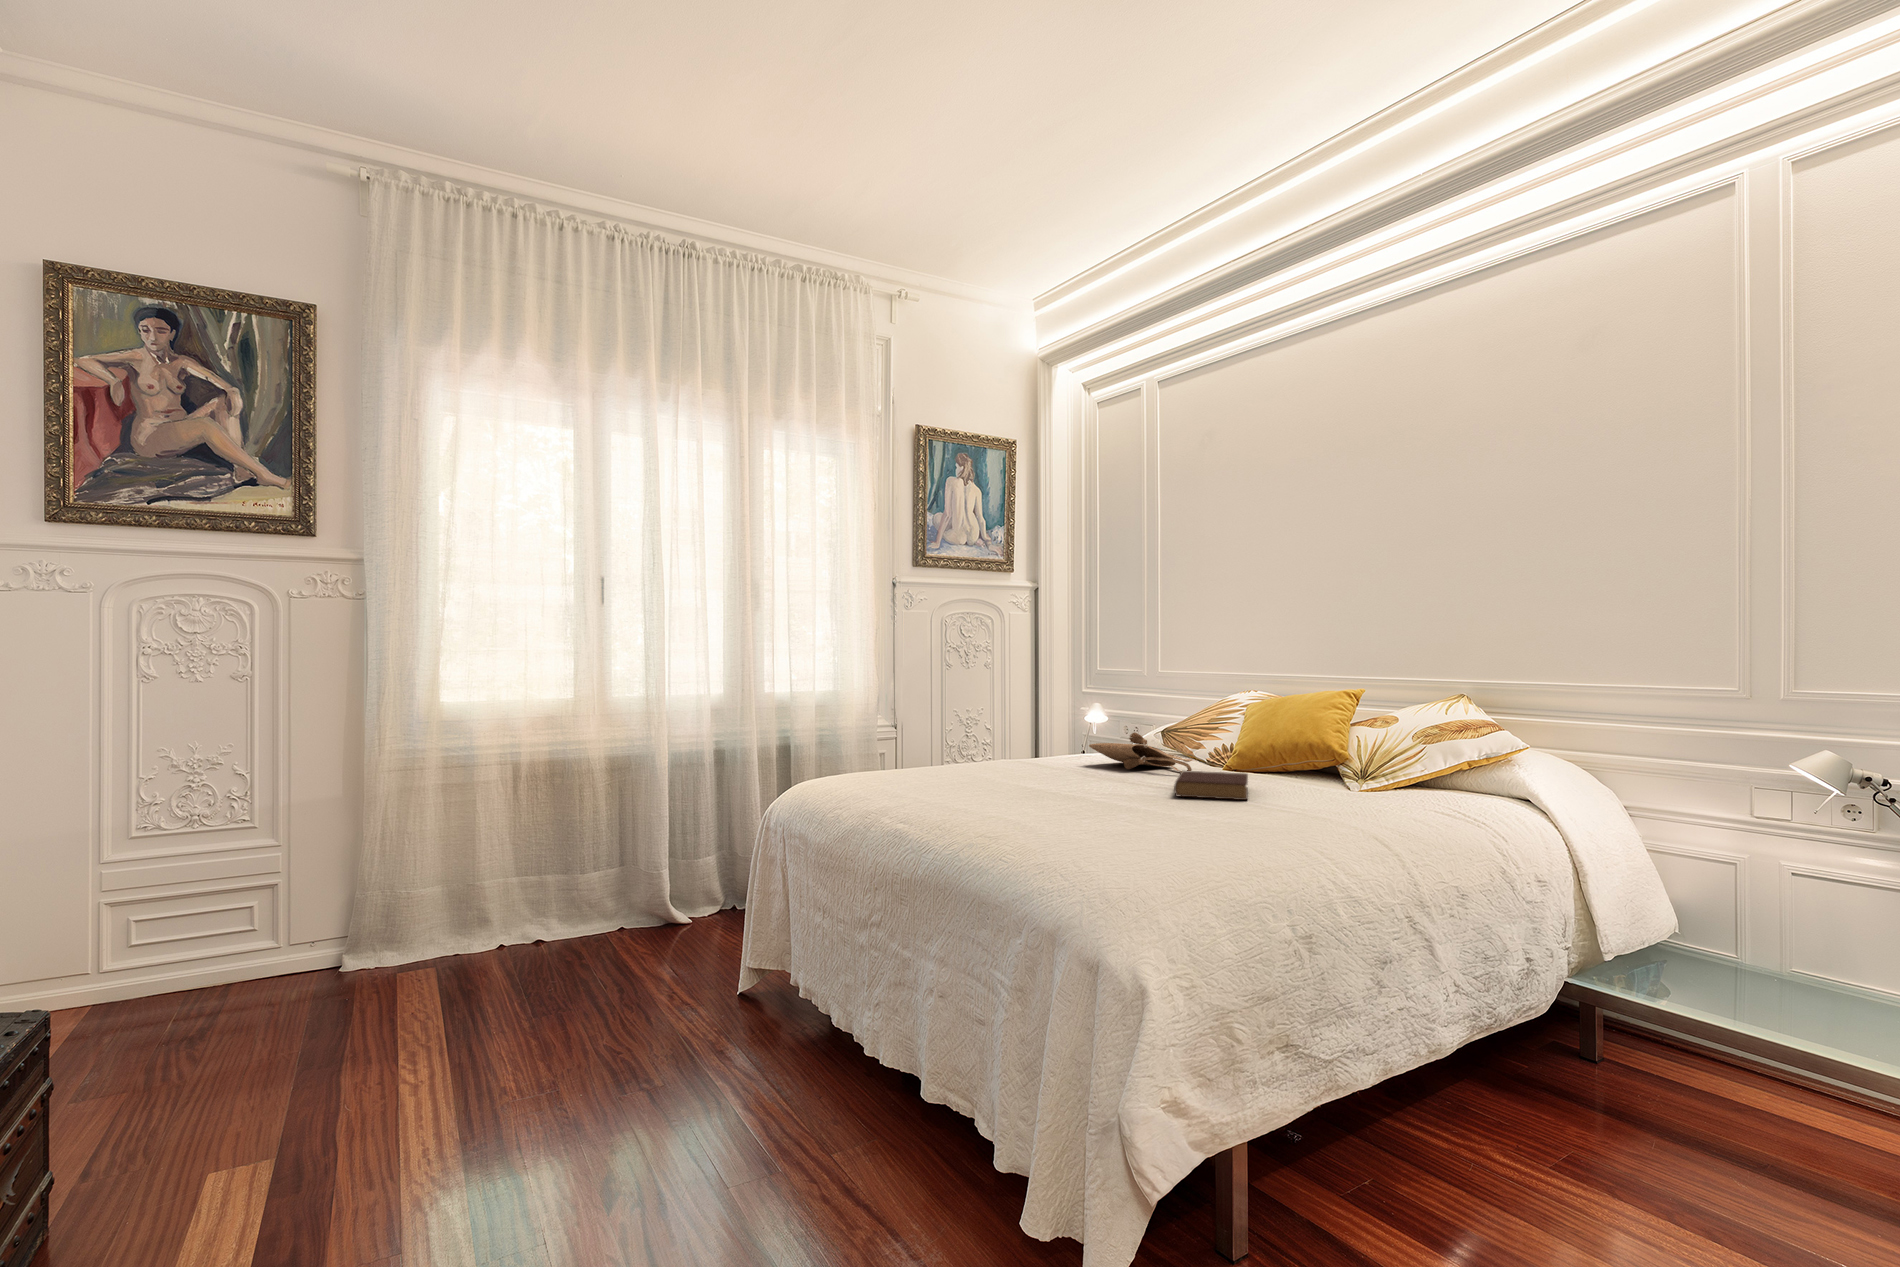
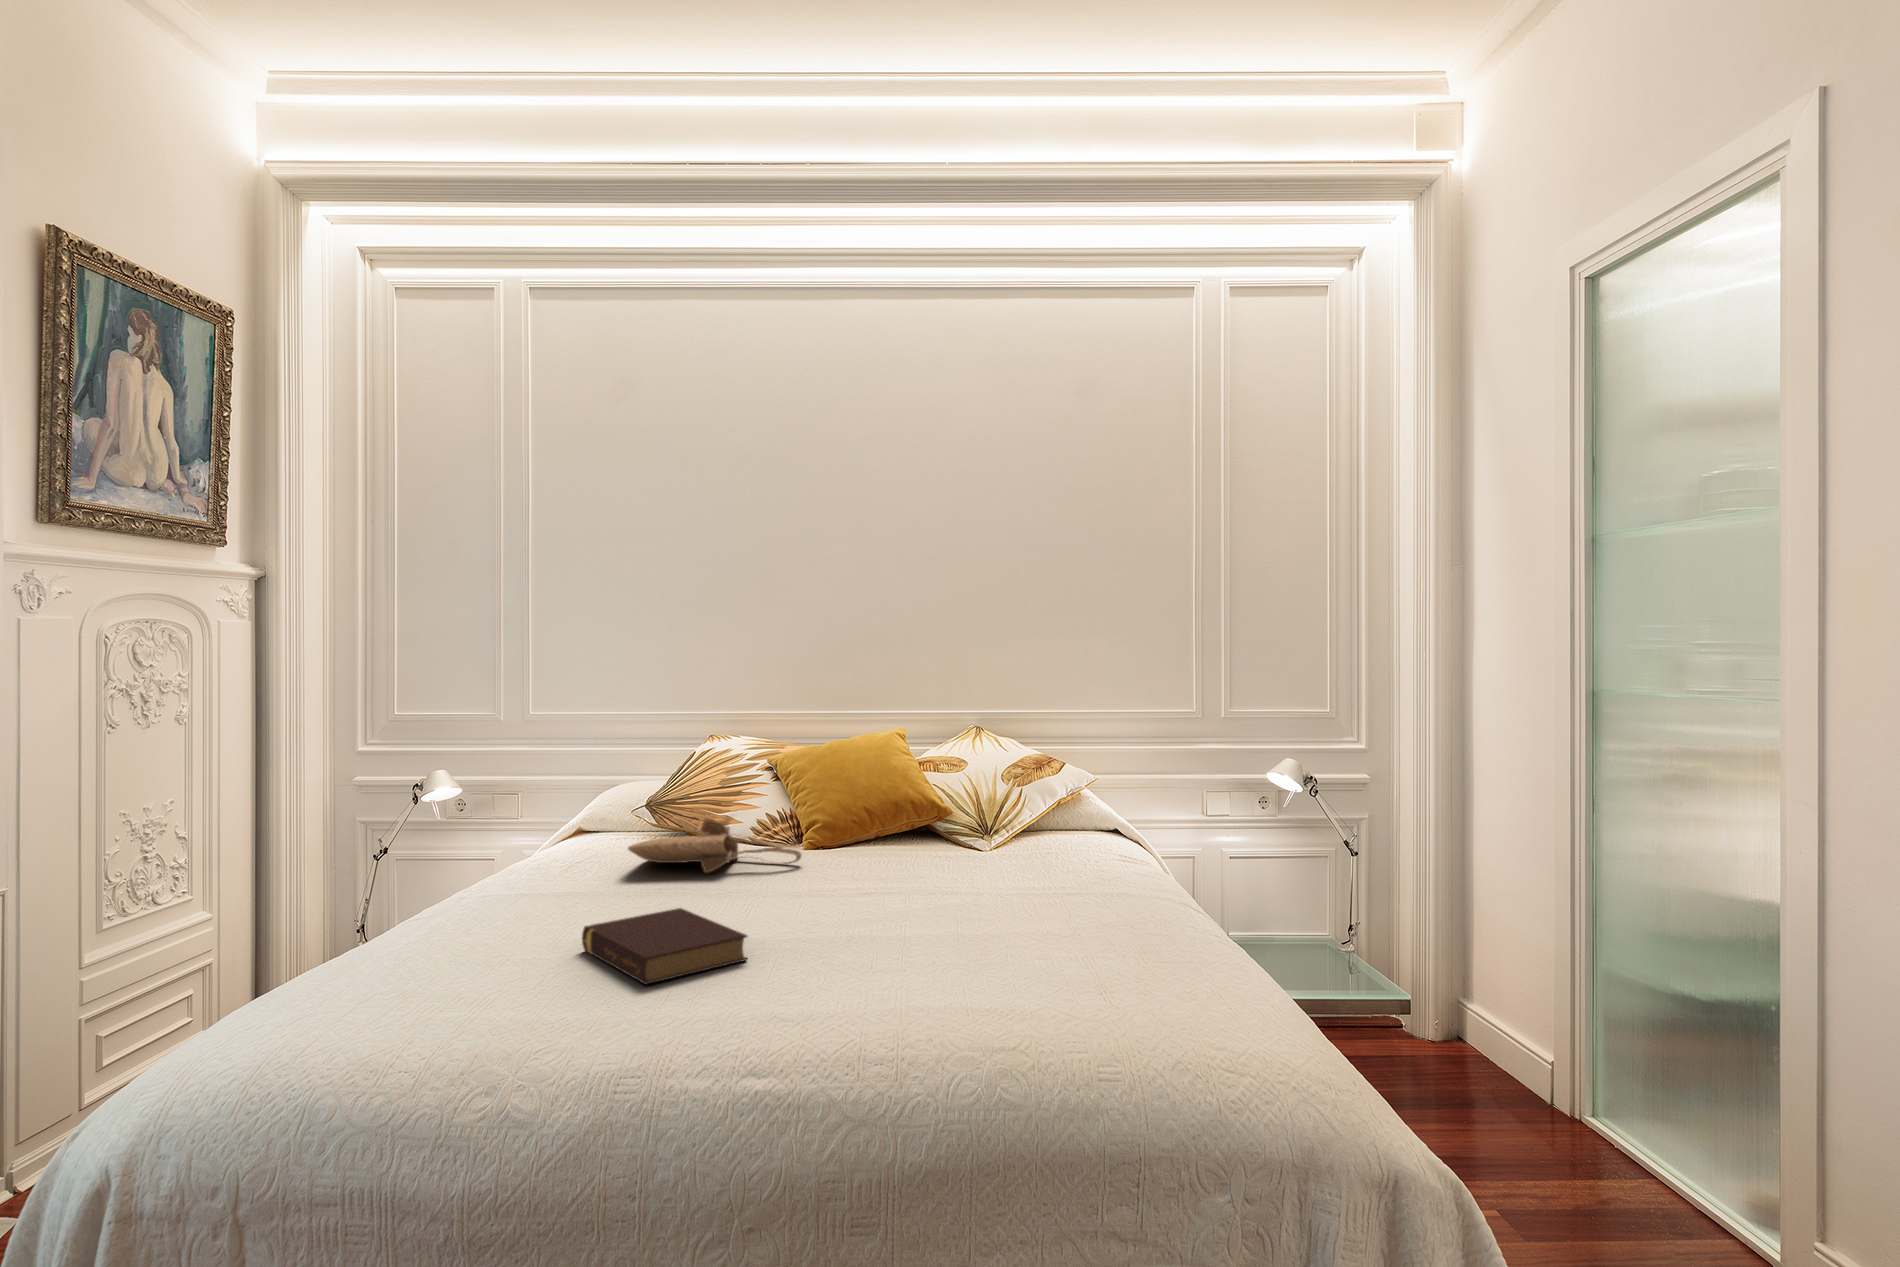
book: present [1174,771,1248,800] -> present [582,908,748,984]

